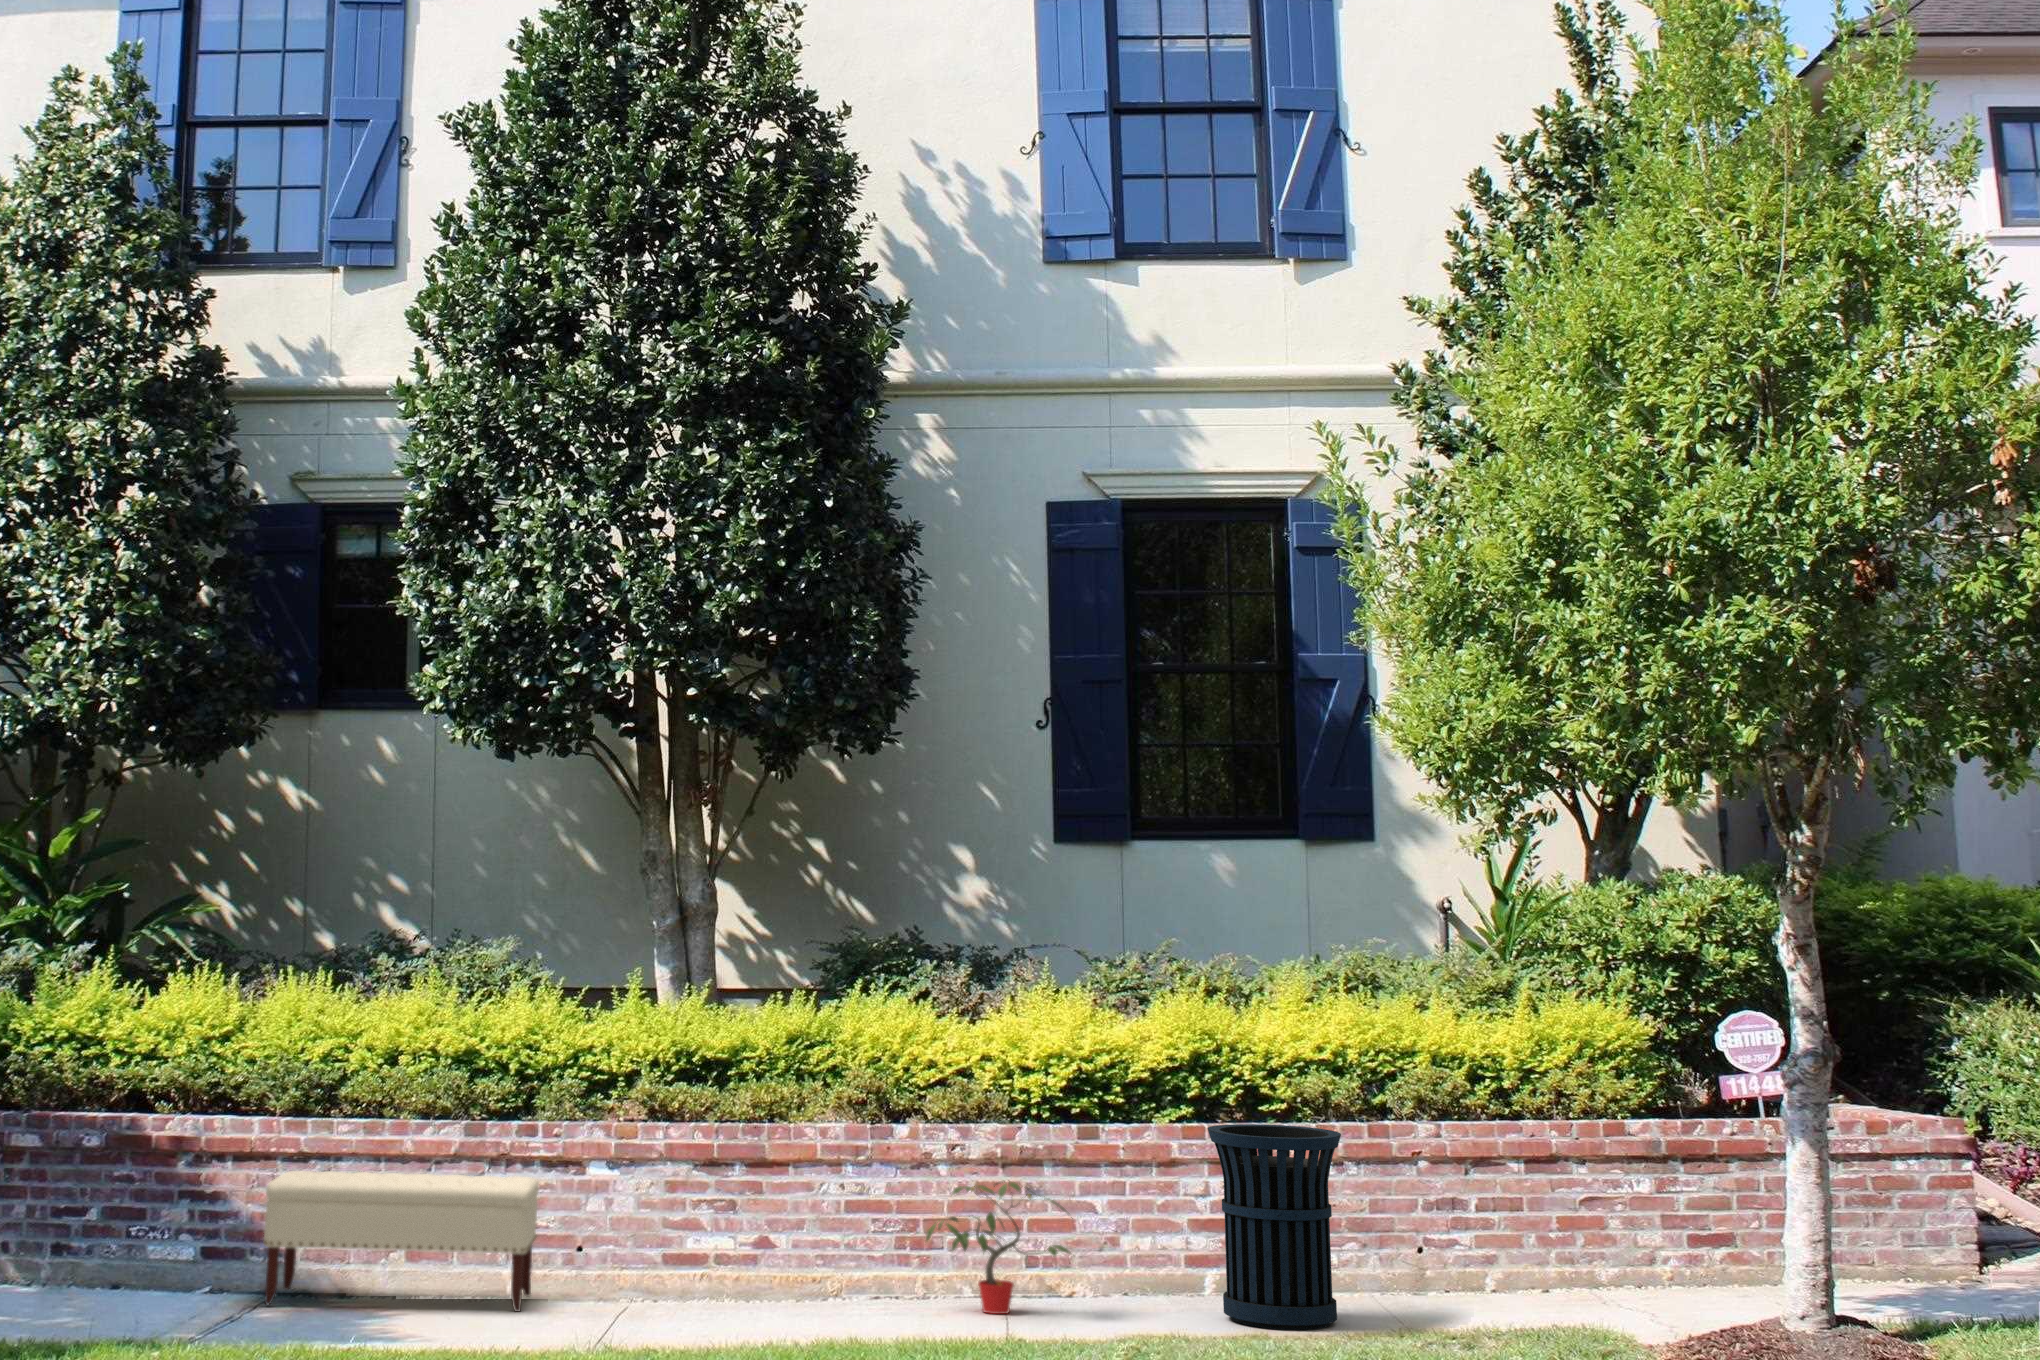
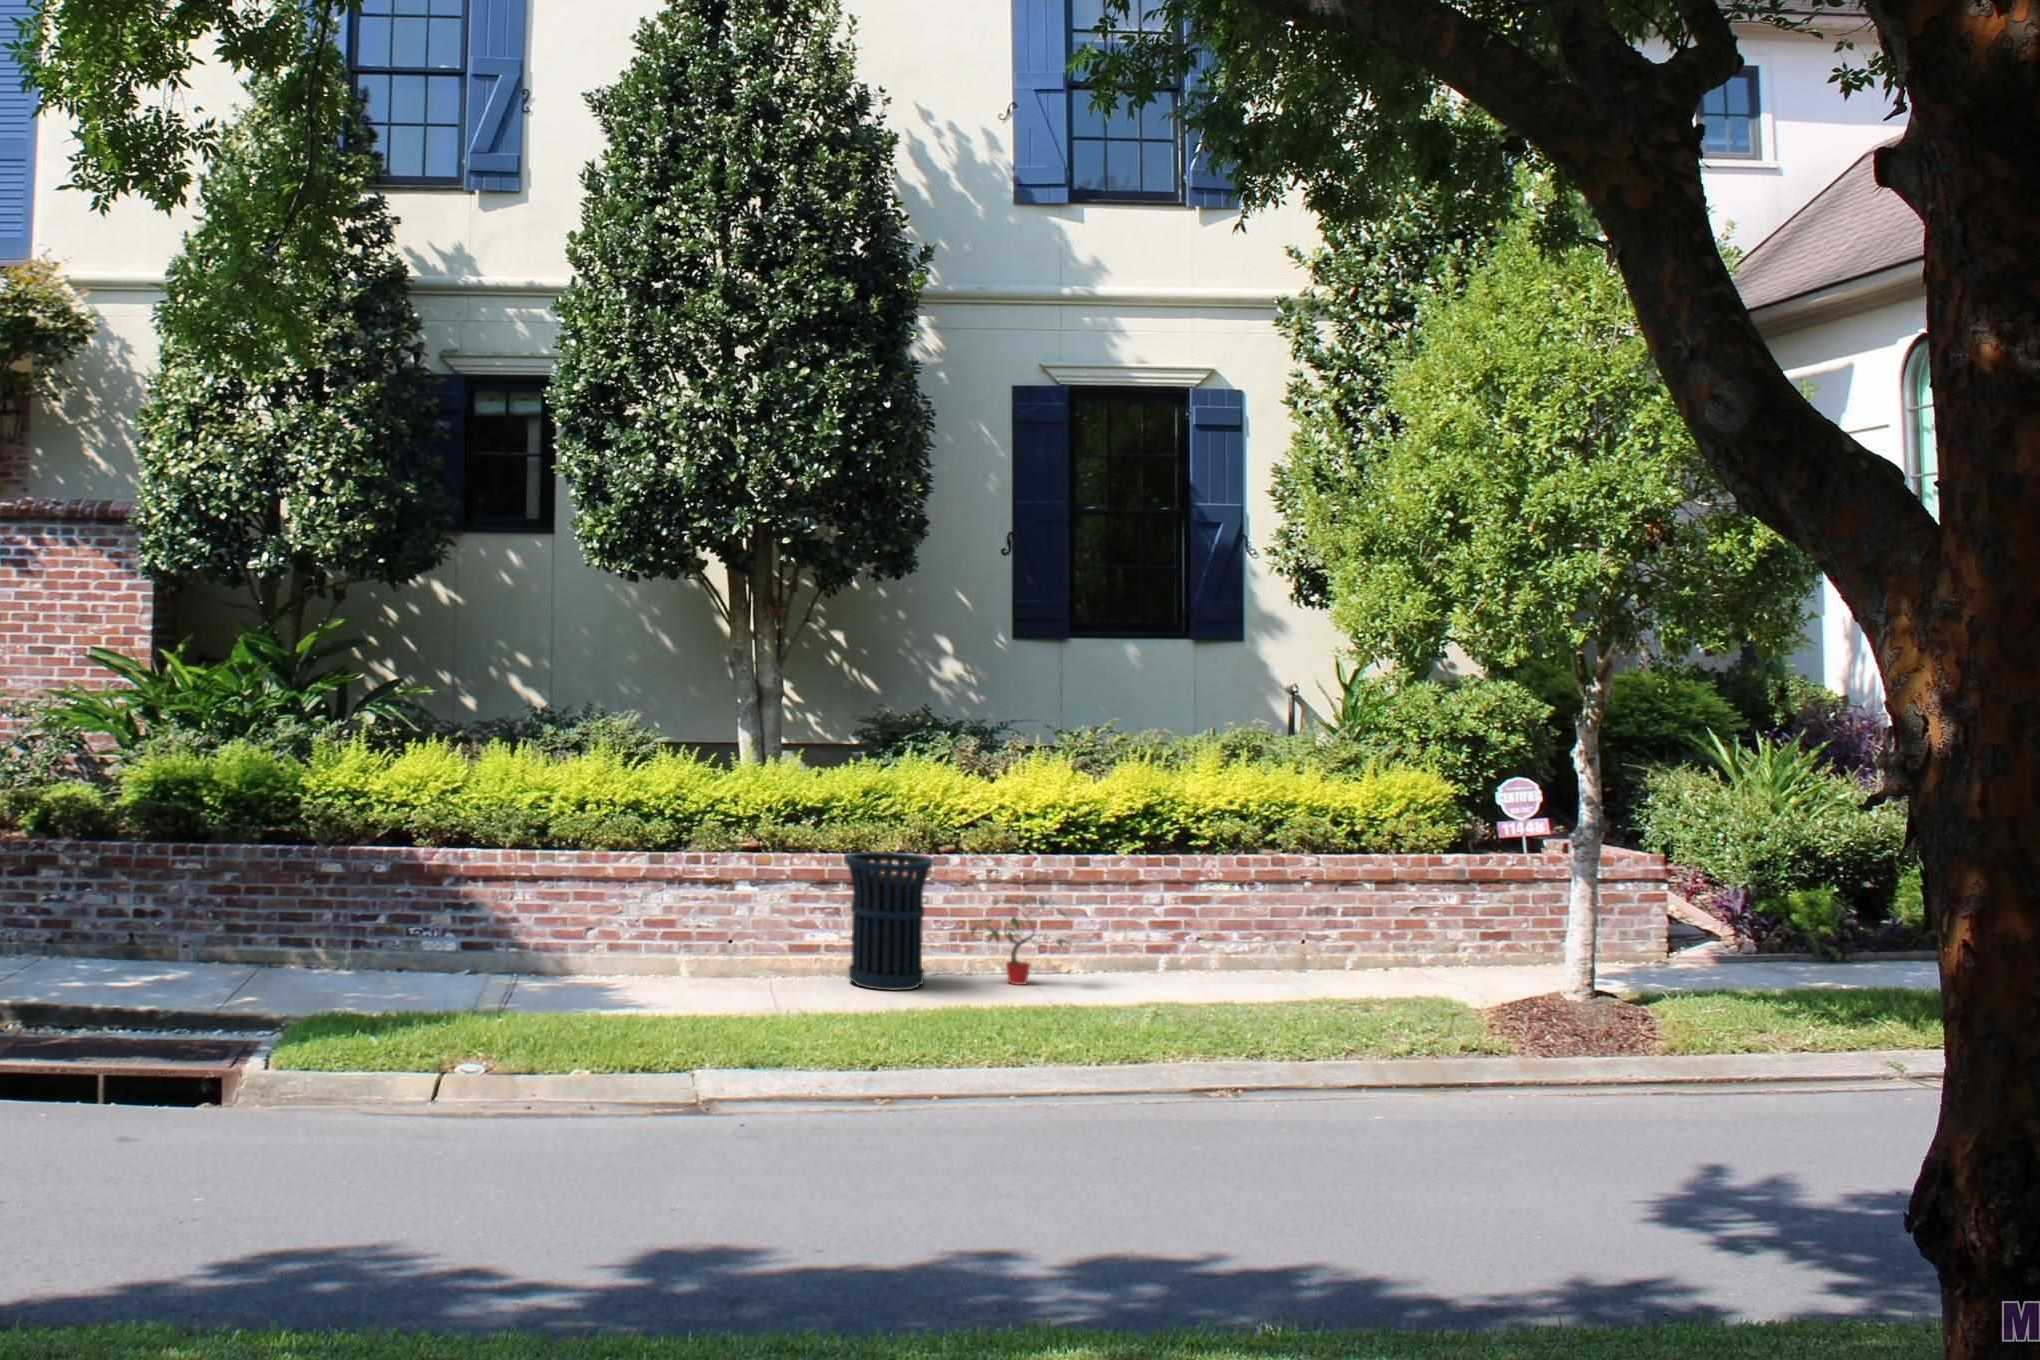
trash can: present [1208,1124,1341,1330] -> present [844,852,933,990]
bench: present [263,1171,539,1312] -> none [515,886,701,984]

